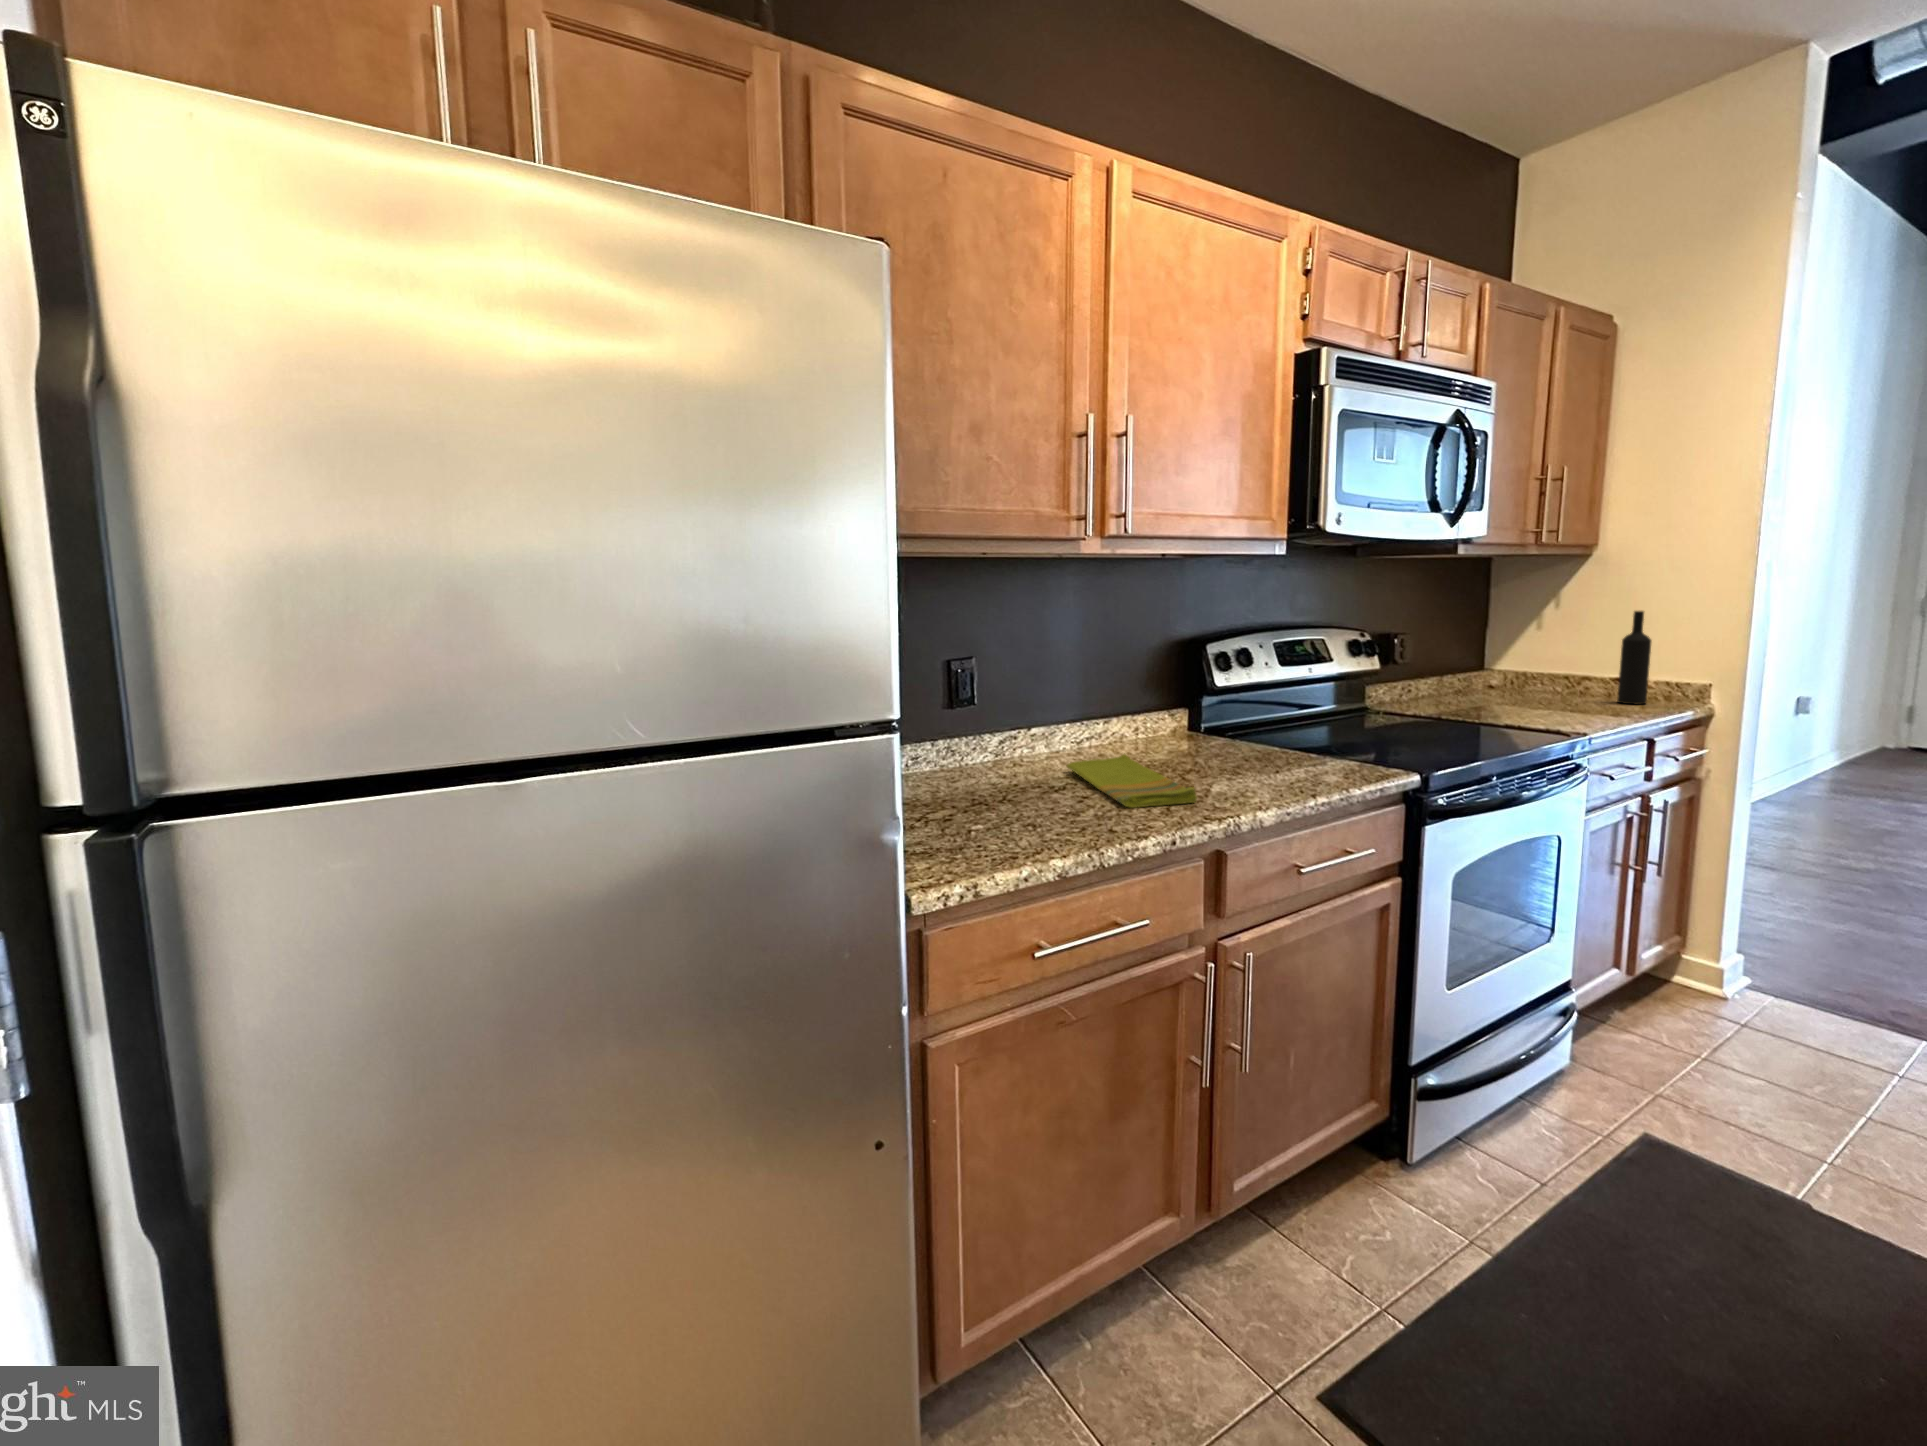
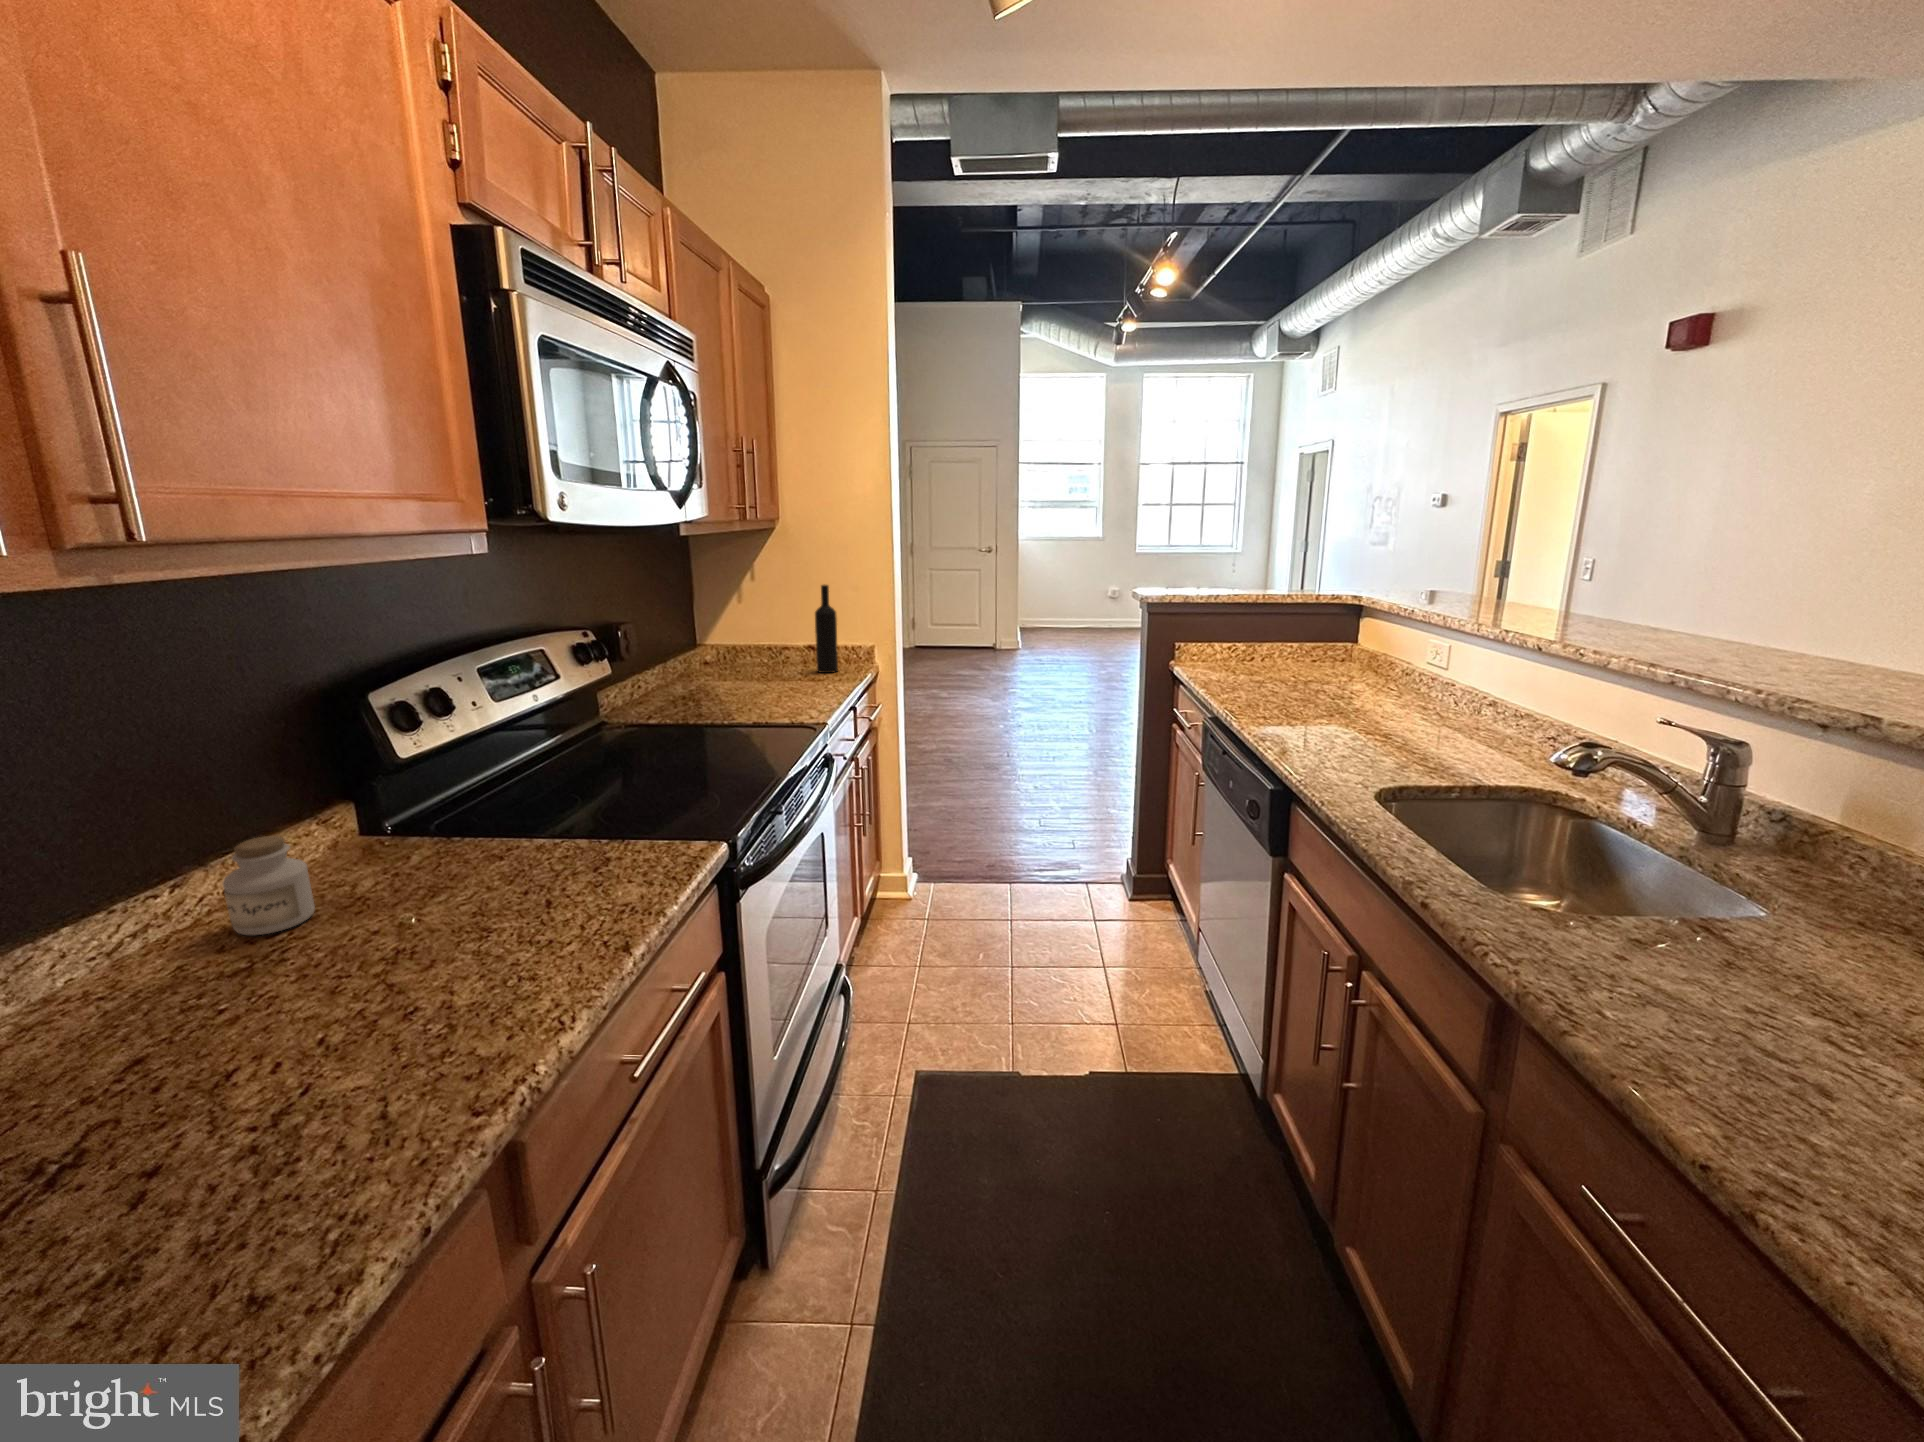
jar: none [1124,706,1160,756] -> present [223,836,315,935]
dish towel: present [1067,754,1197,808] -> none [81,959,435,1150]

